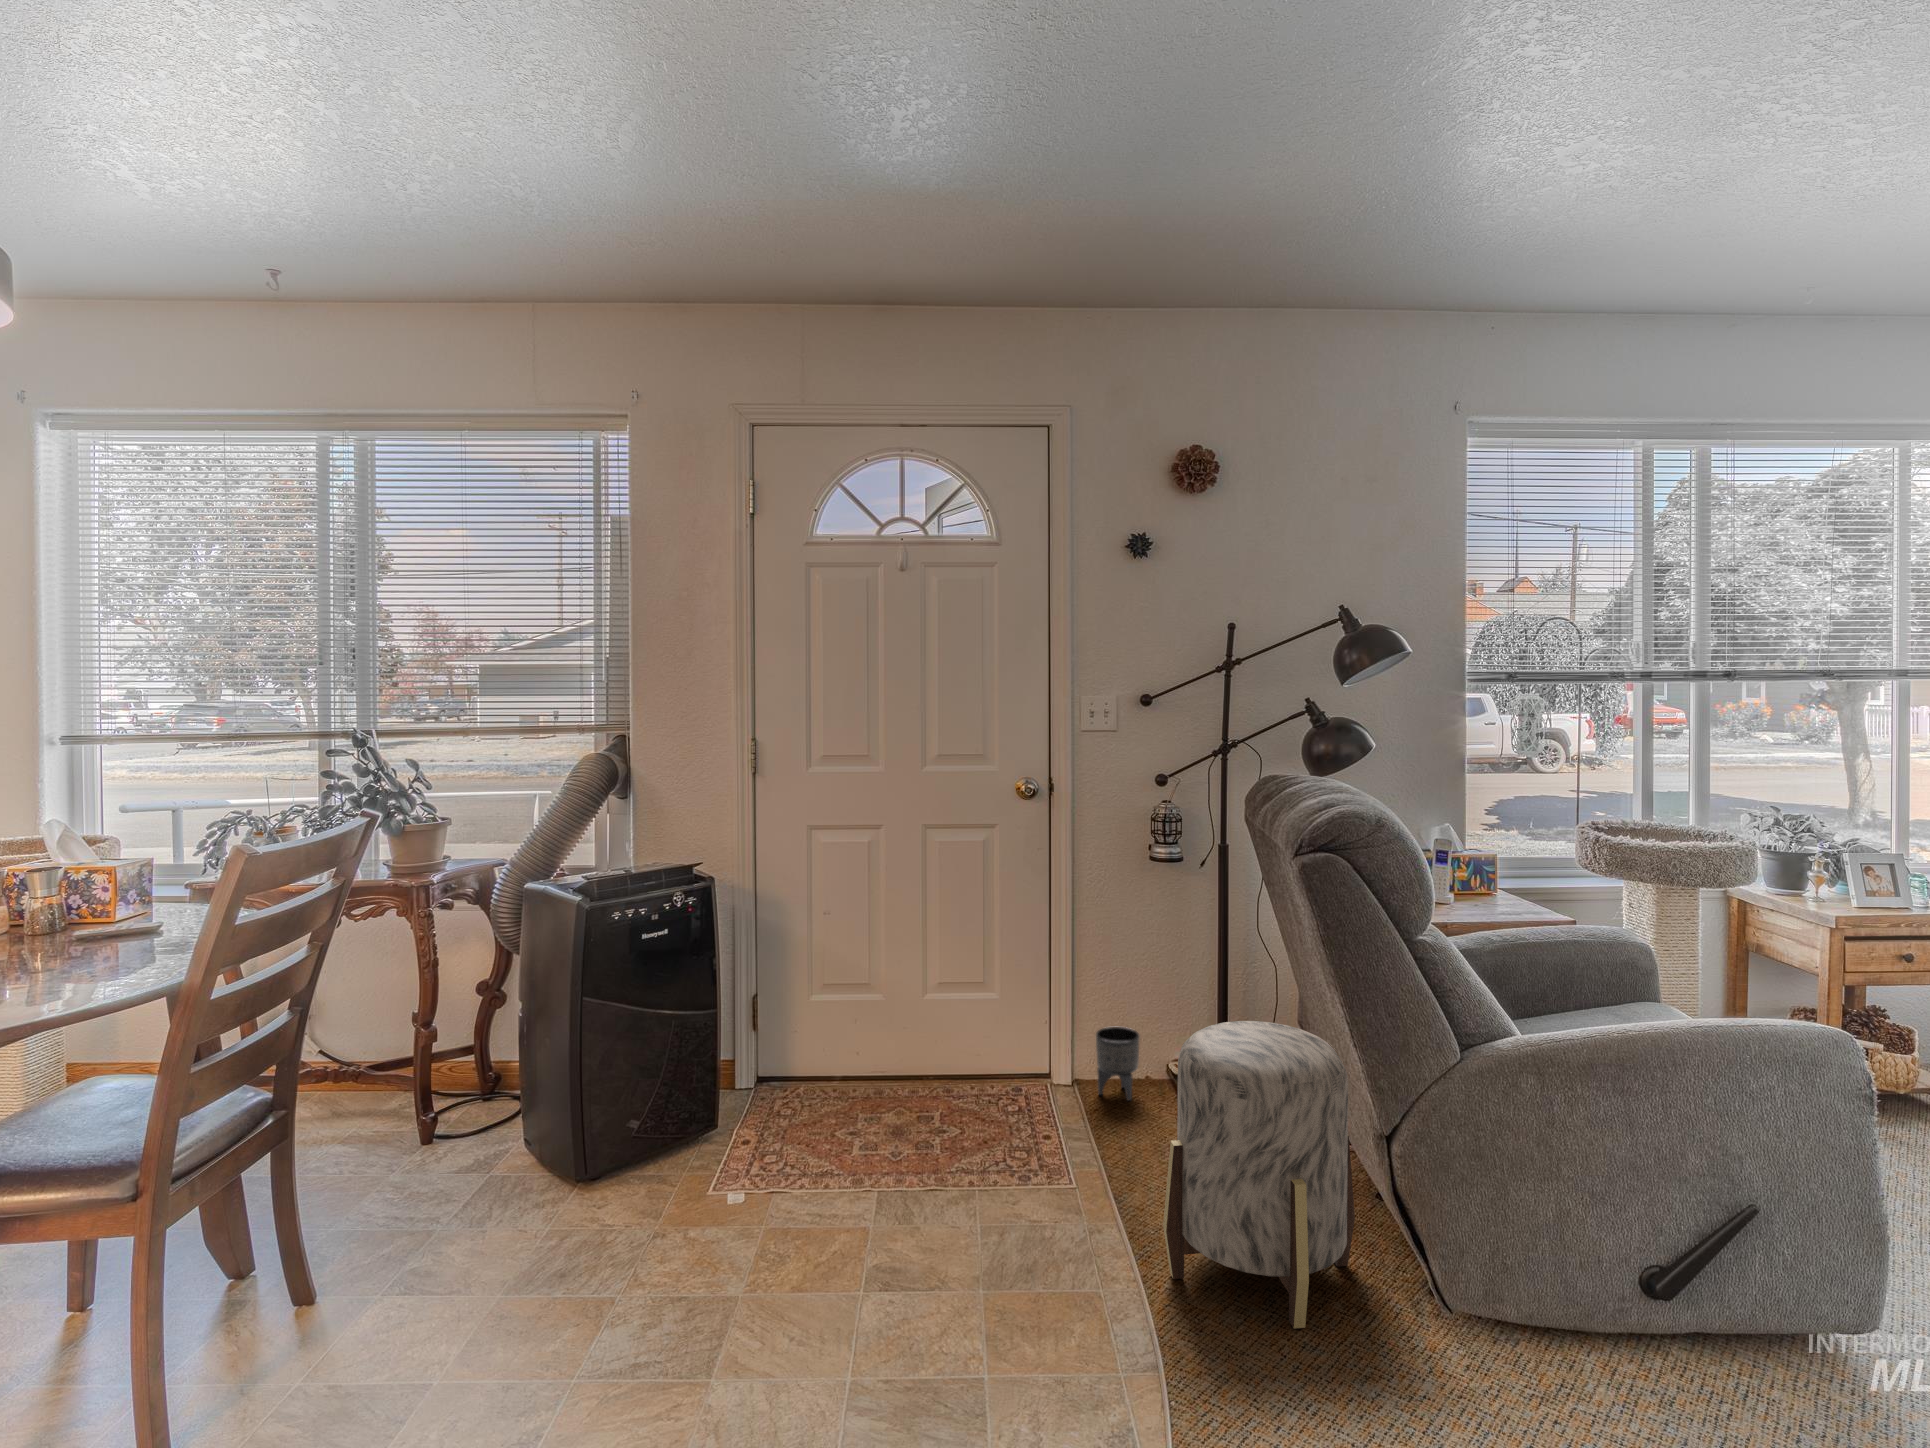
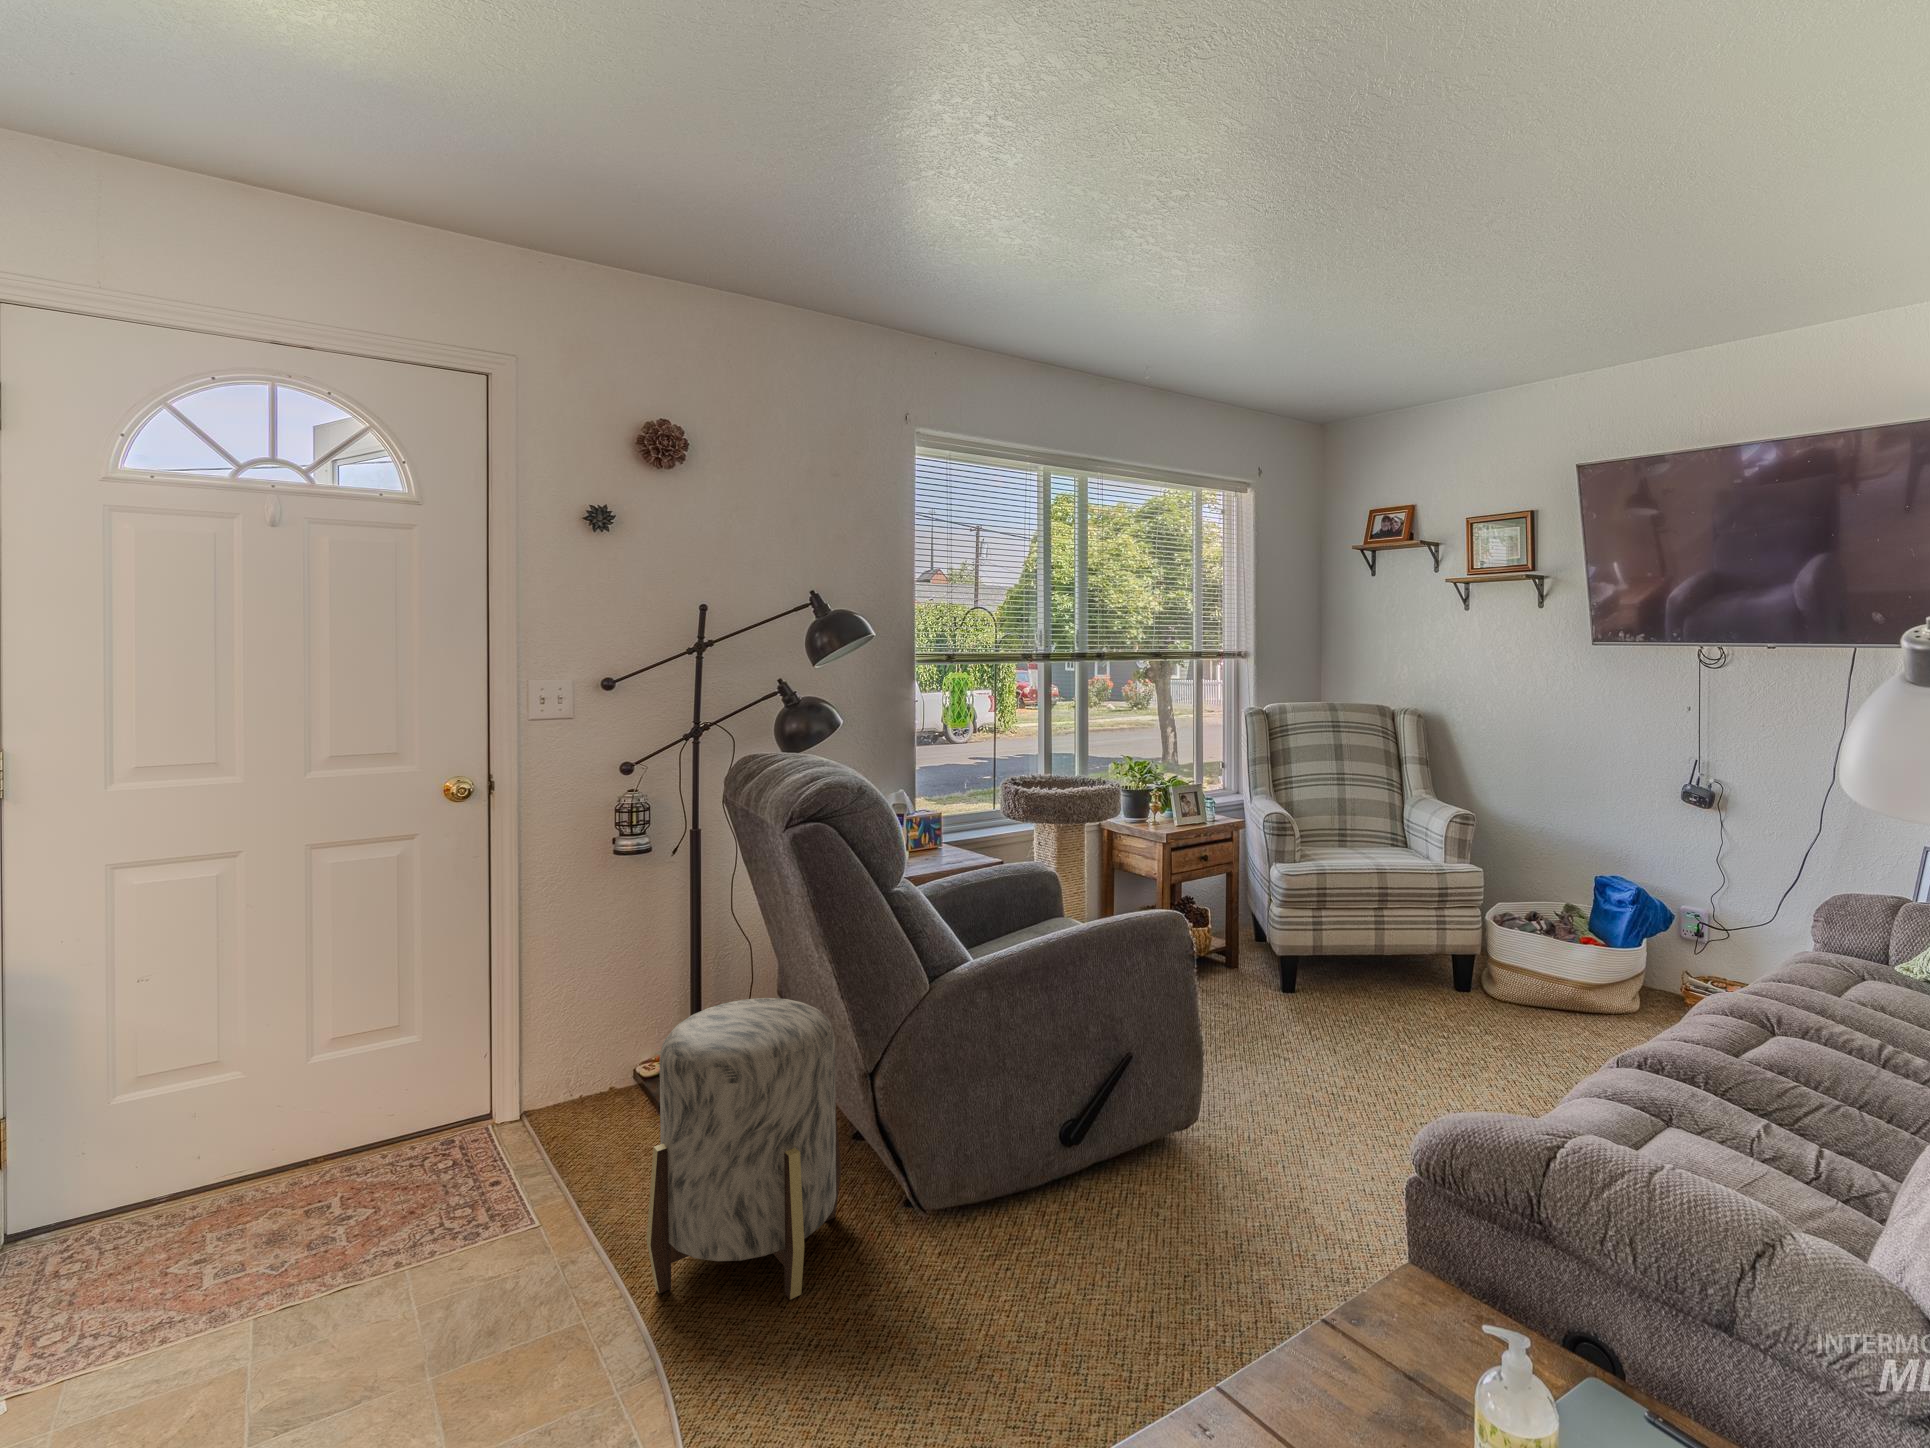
planter: present [1096,1027,1140,1101] -> none [554,1035,607,1116]

